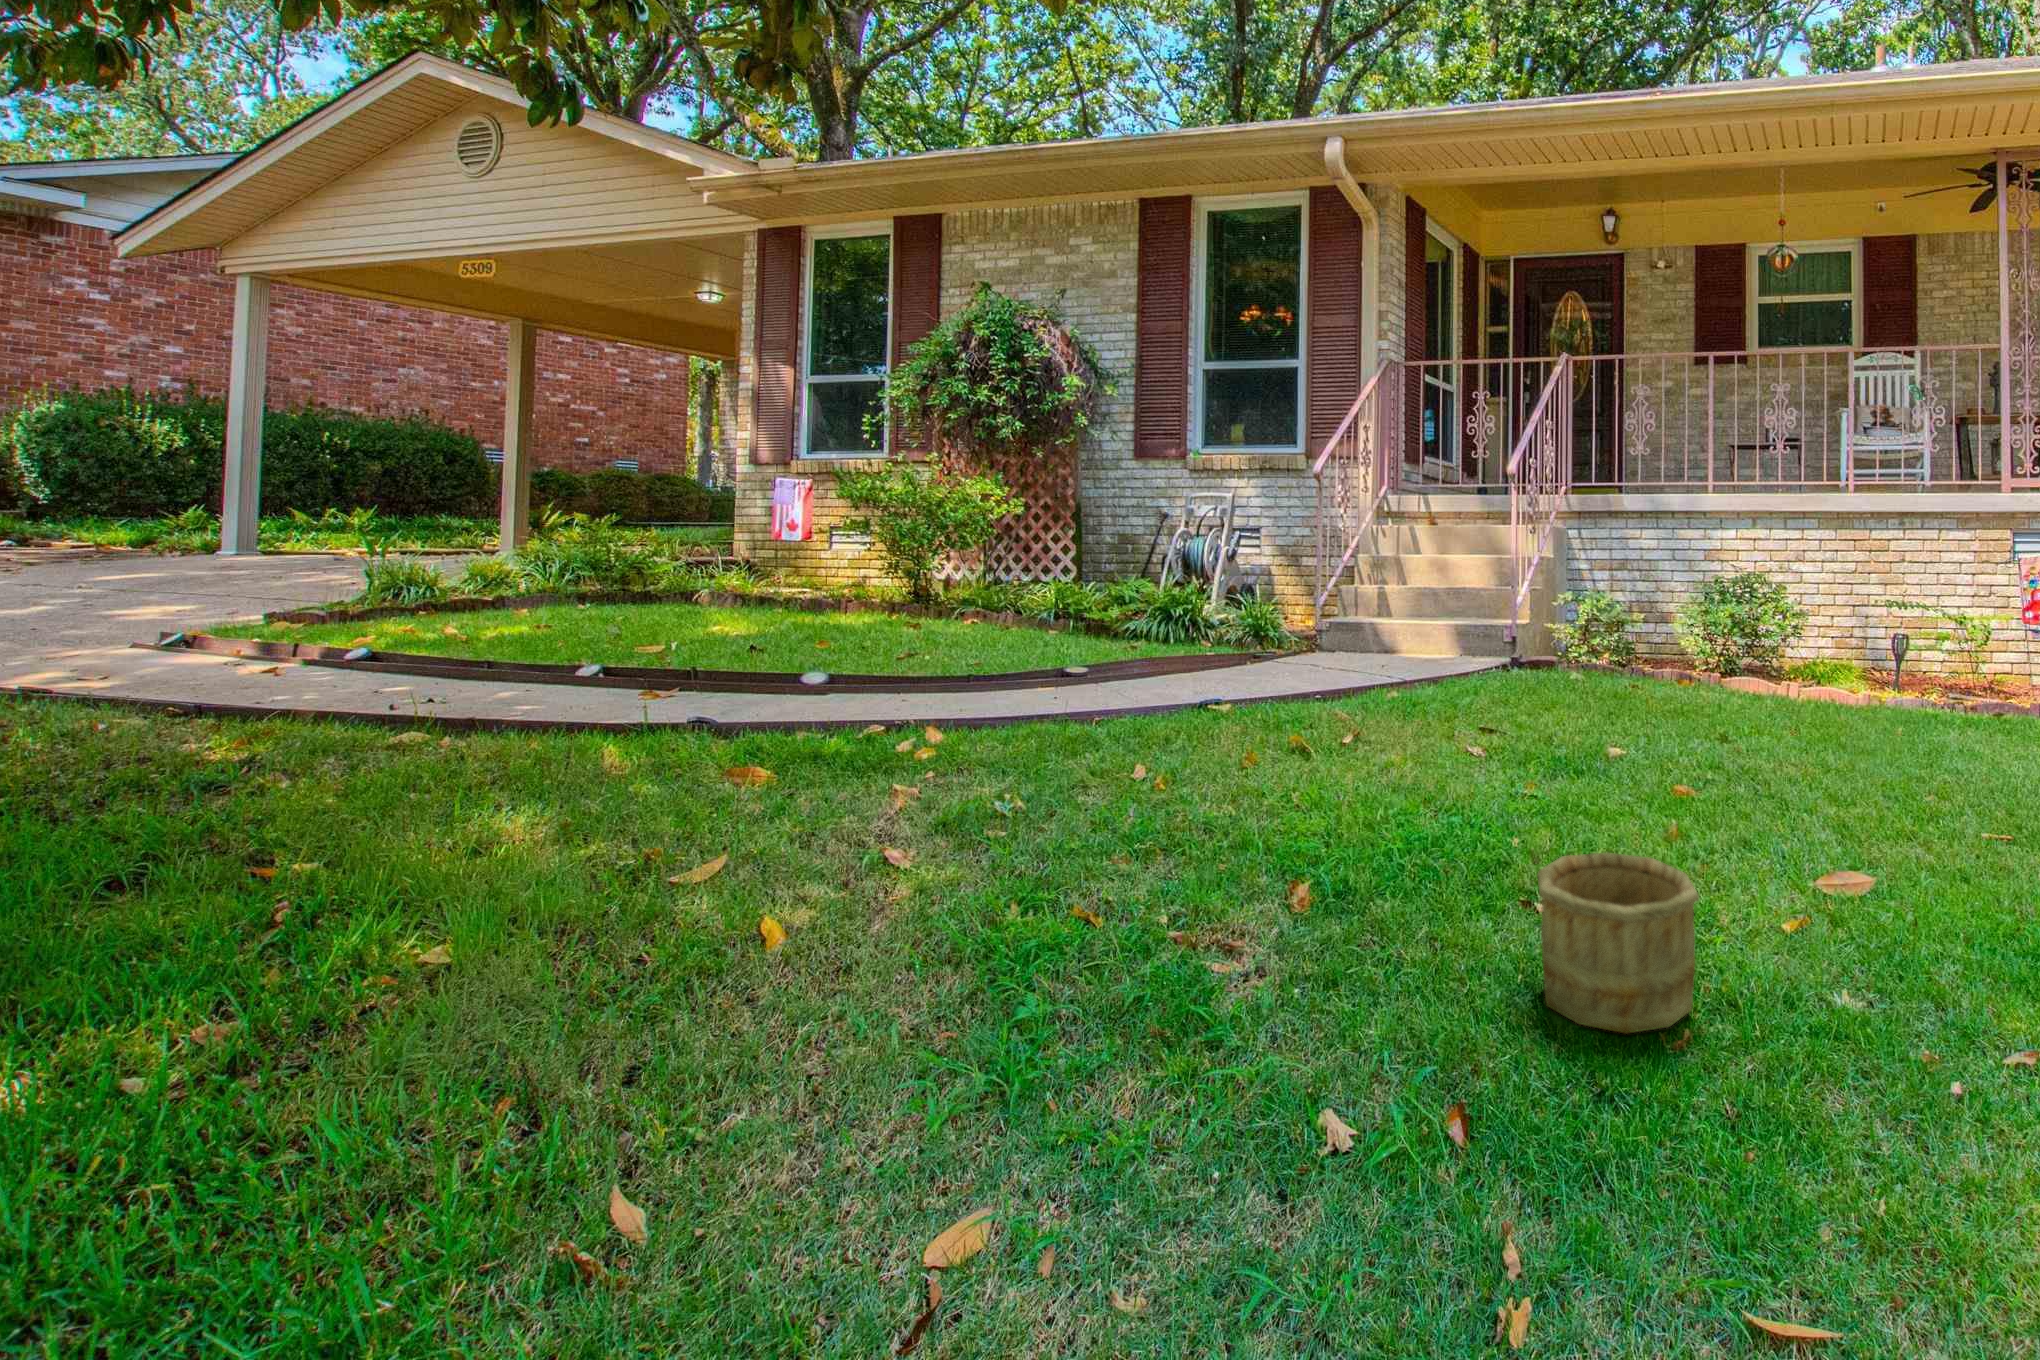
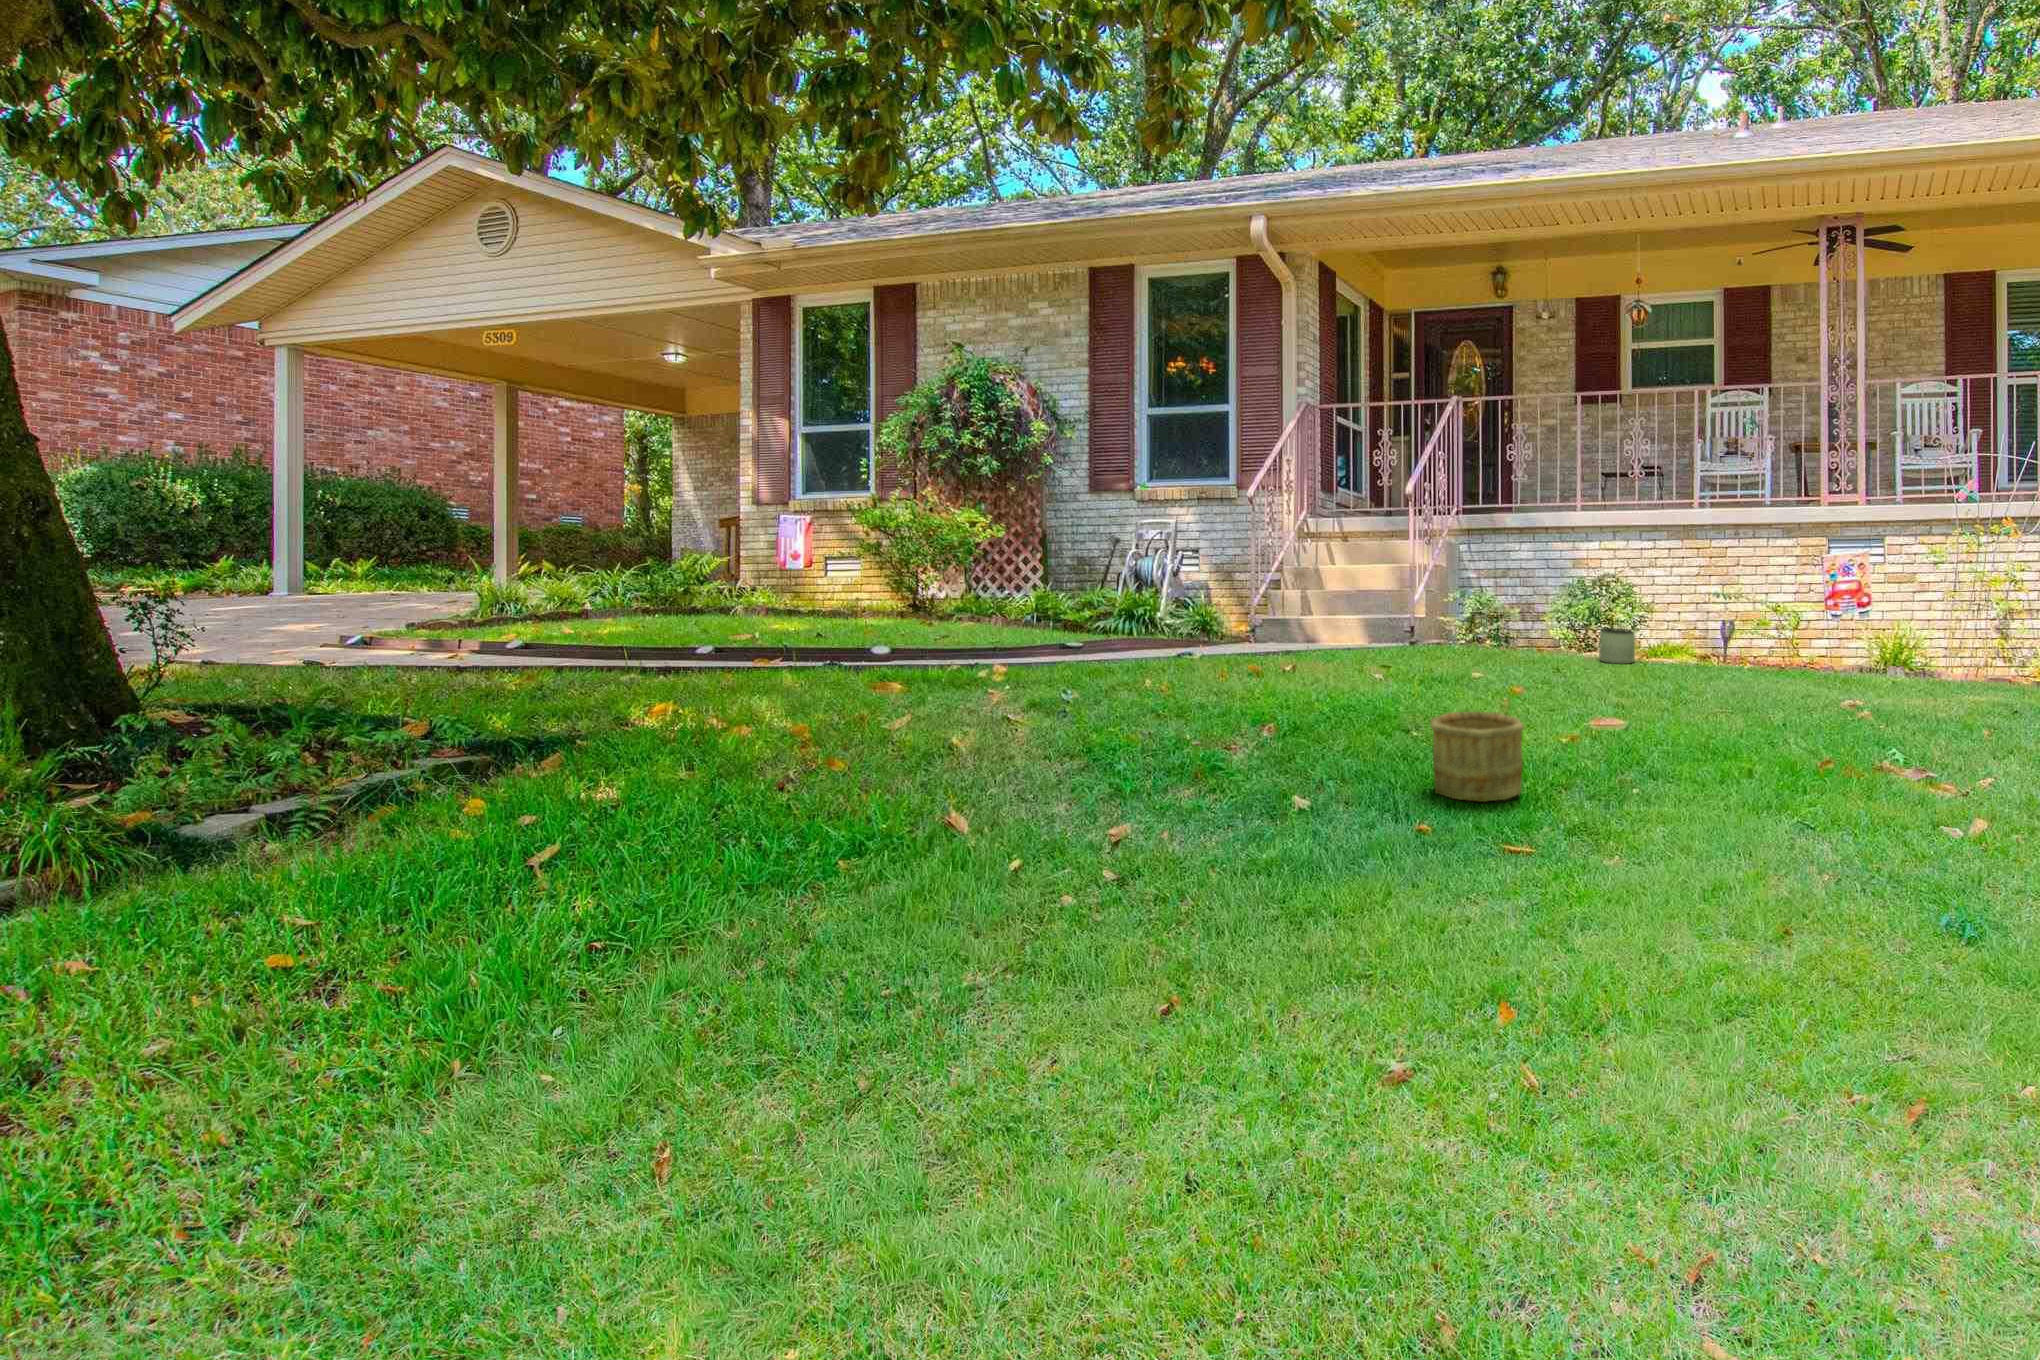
planter: none [1738,642,1783,688] -> present [1599,629,1635,664]

